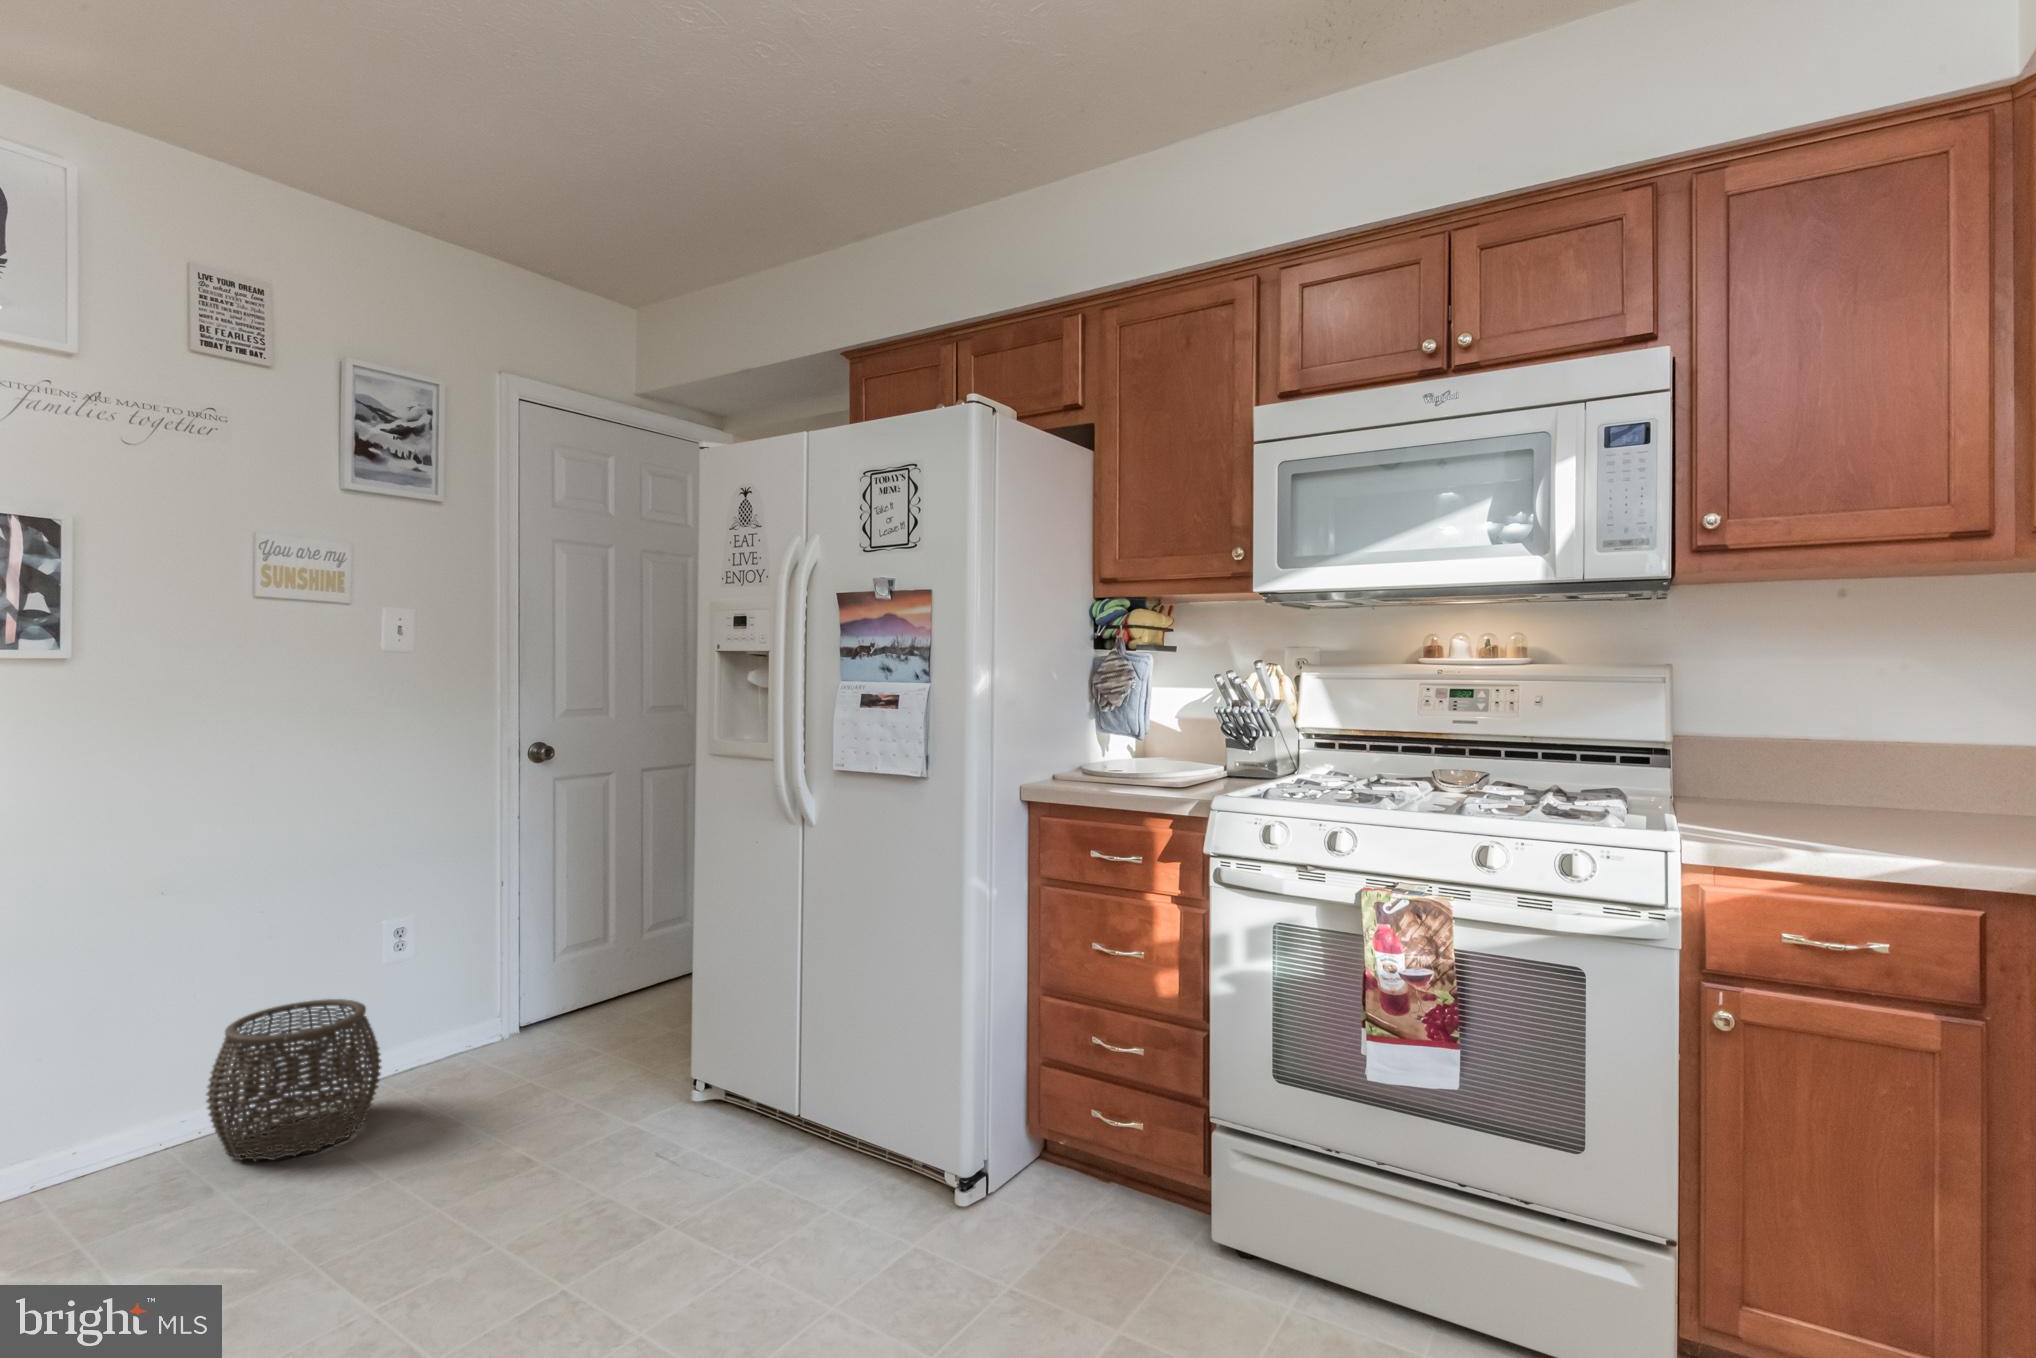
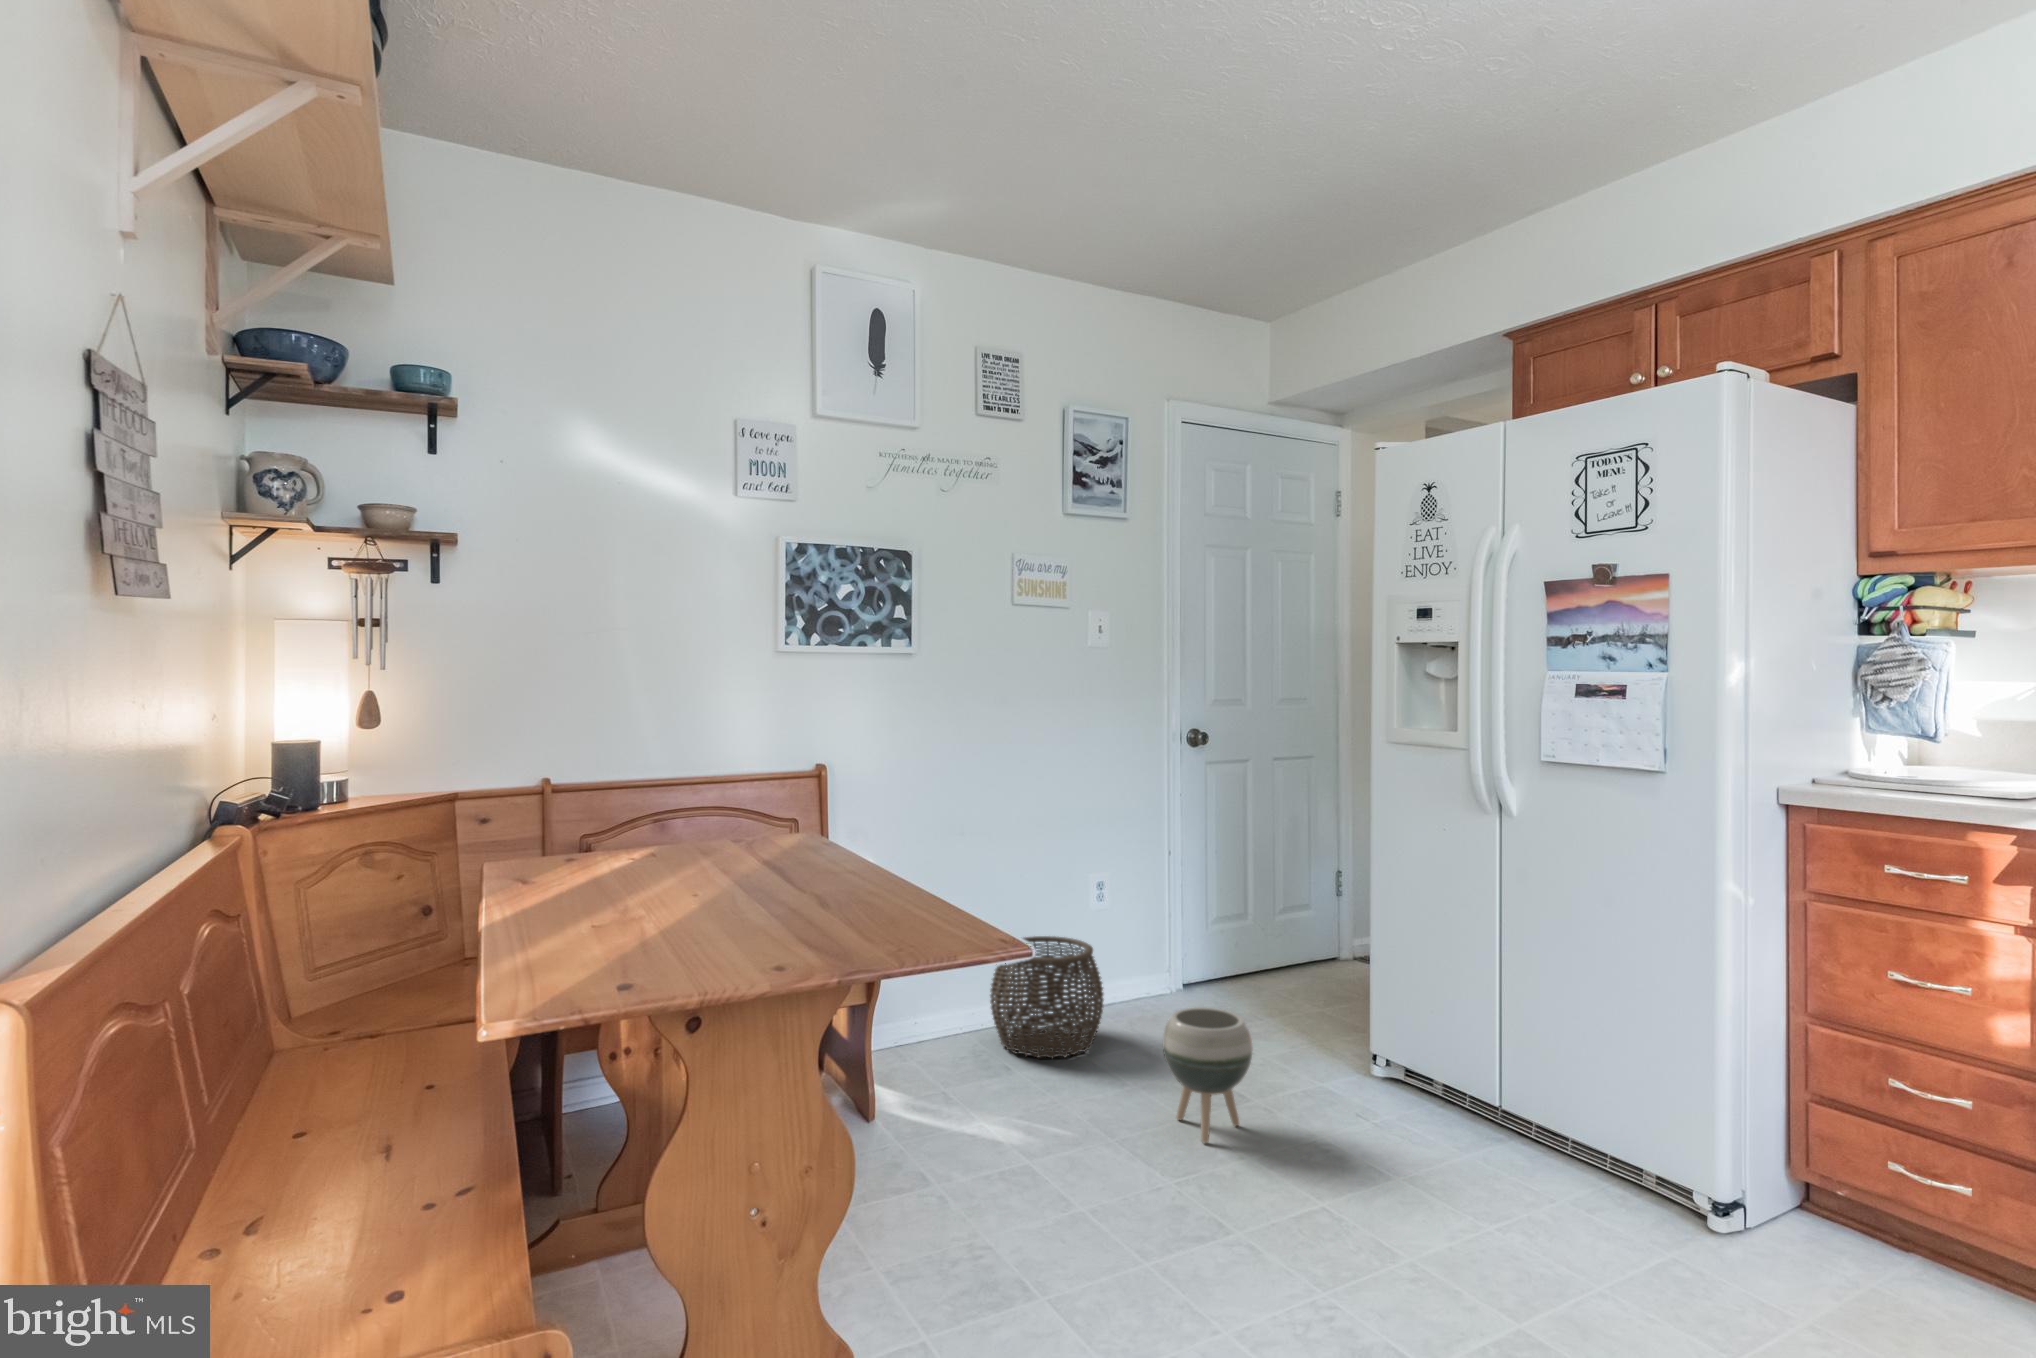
planter: none [409,1069,527,1235] -> present [1163,1007,1253,1143]

